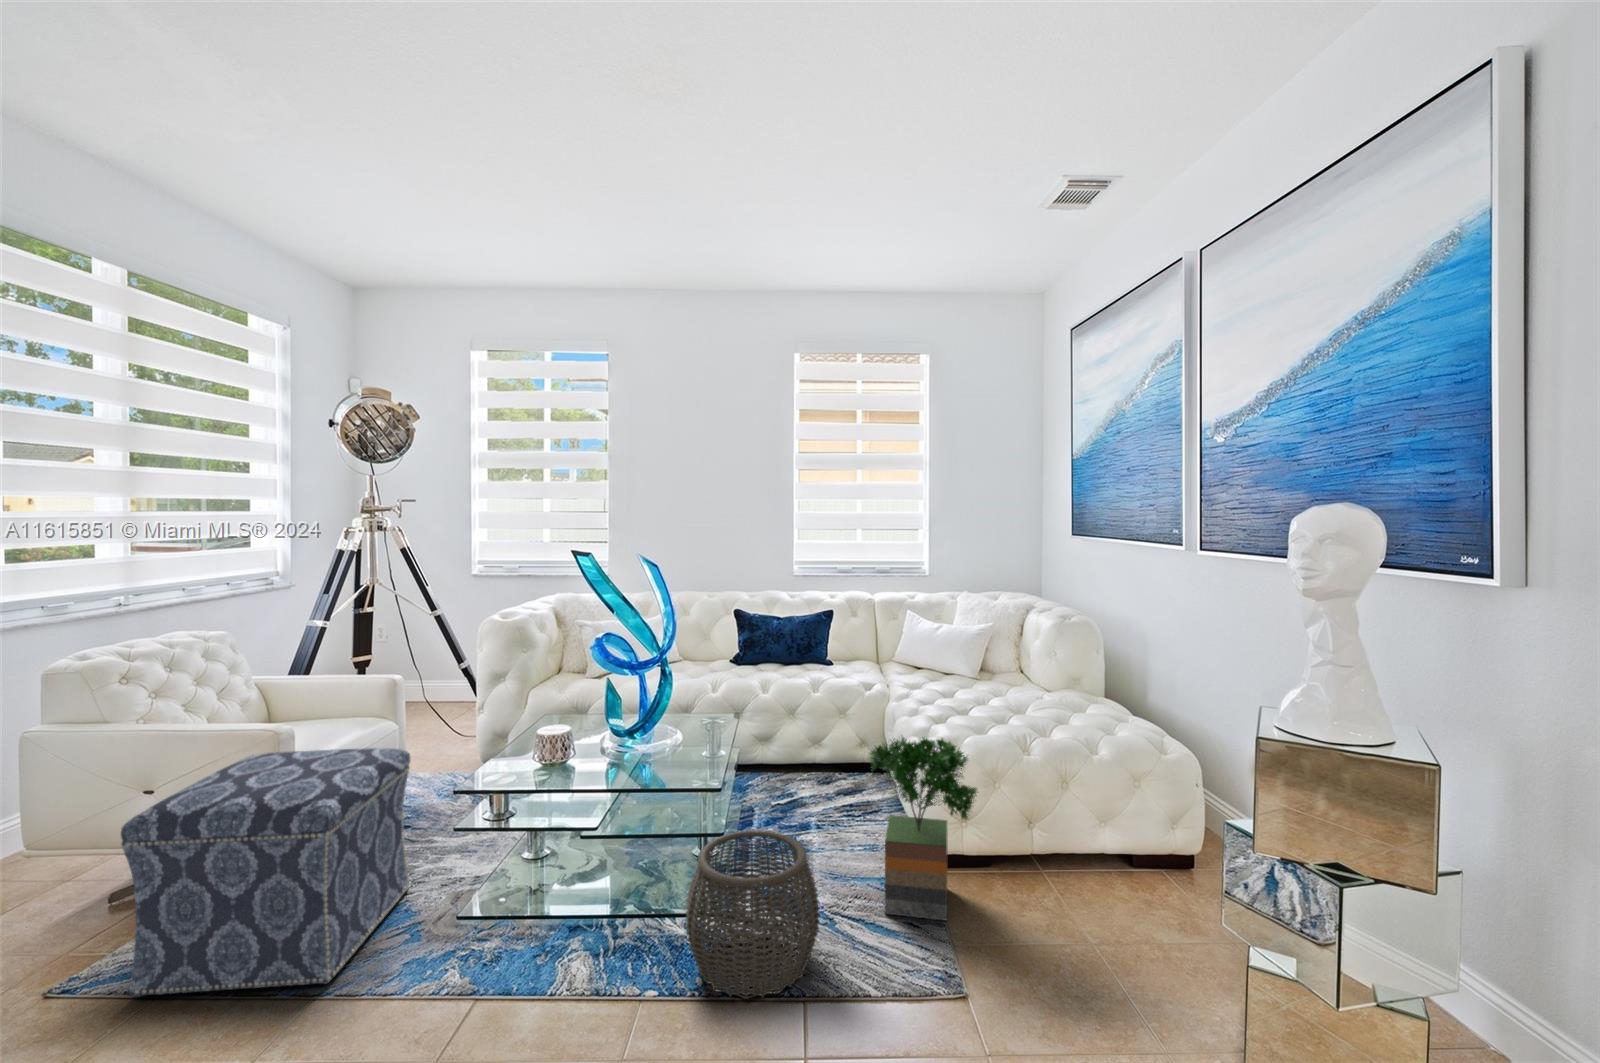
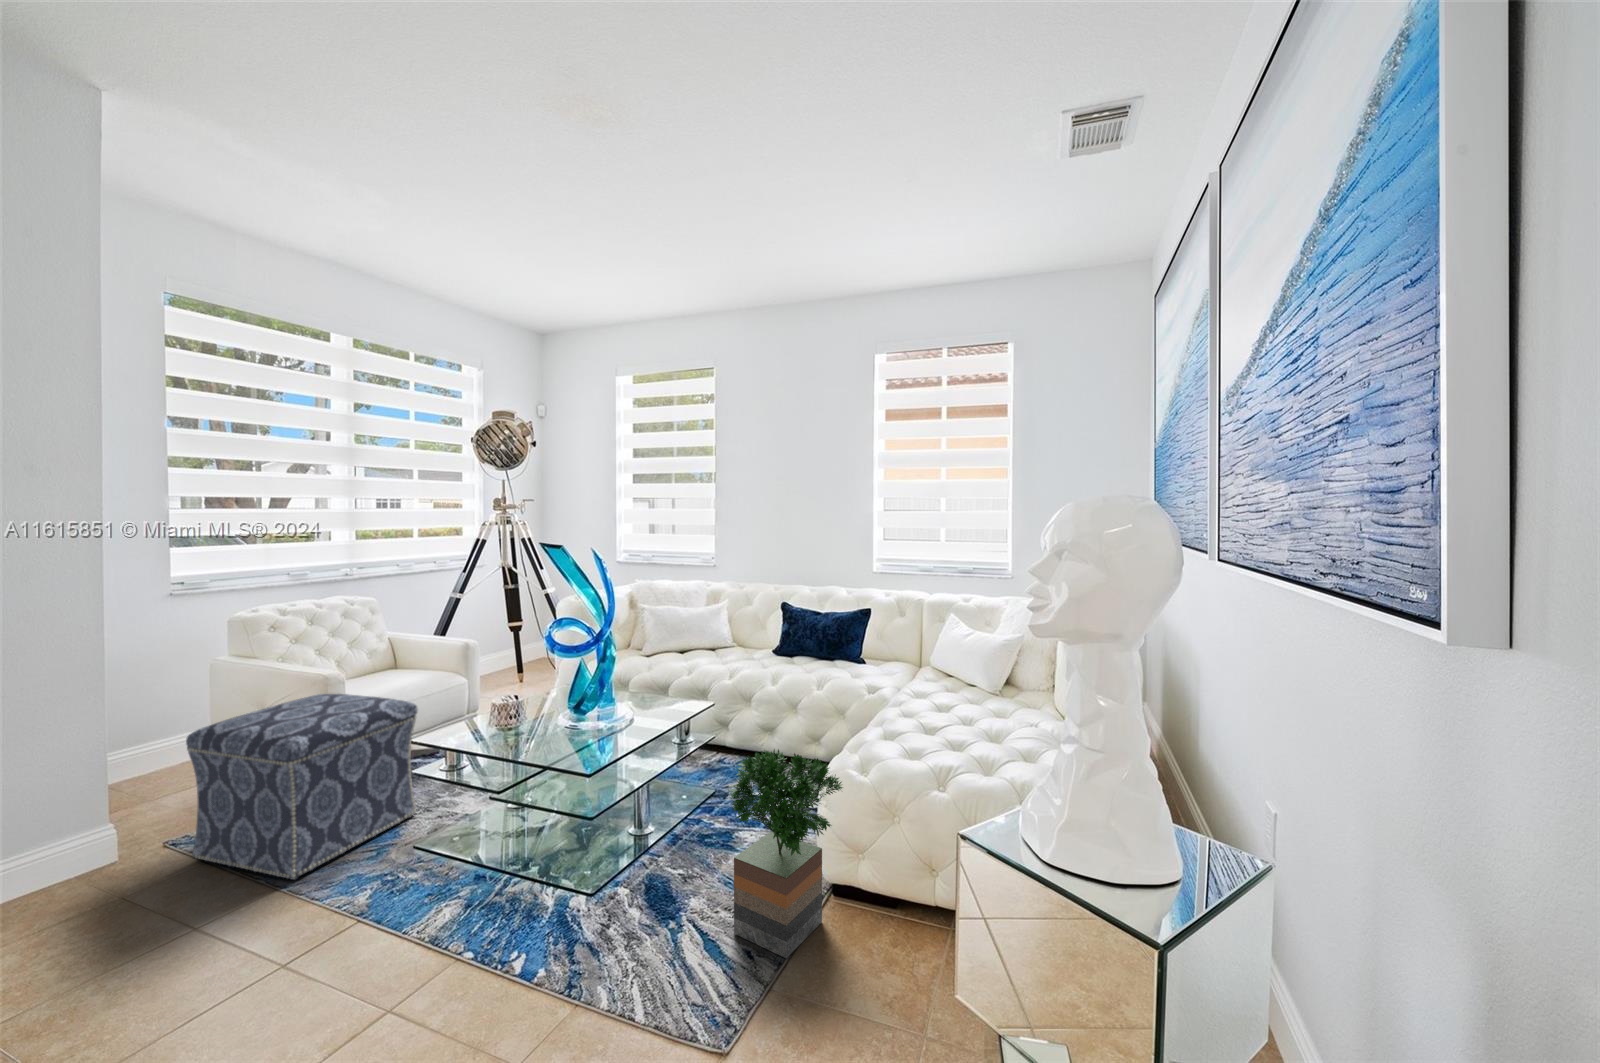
woven basket: present [685,831,820,999] -> none [499,821,637,989]

